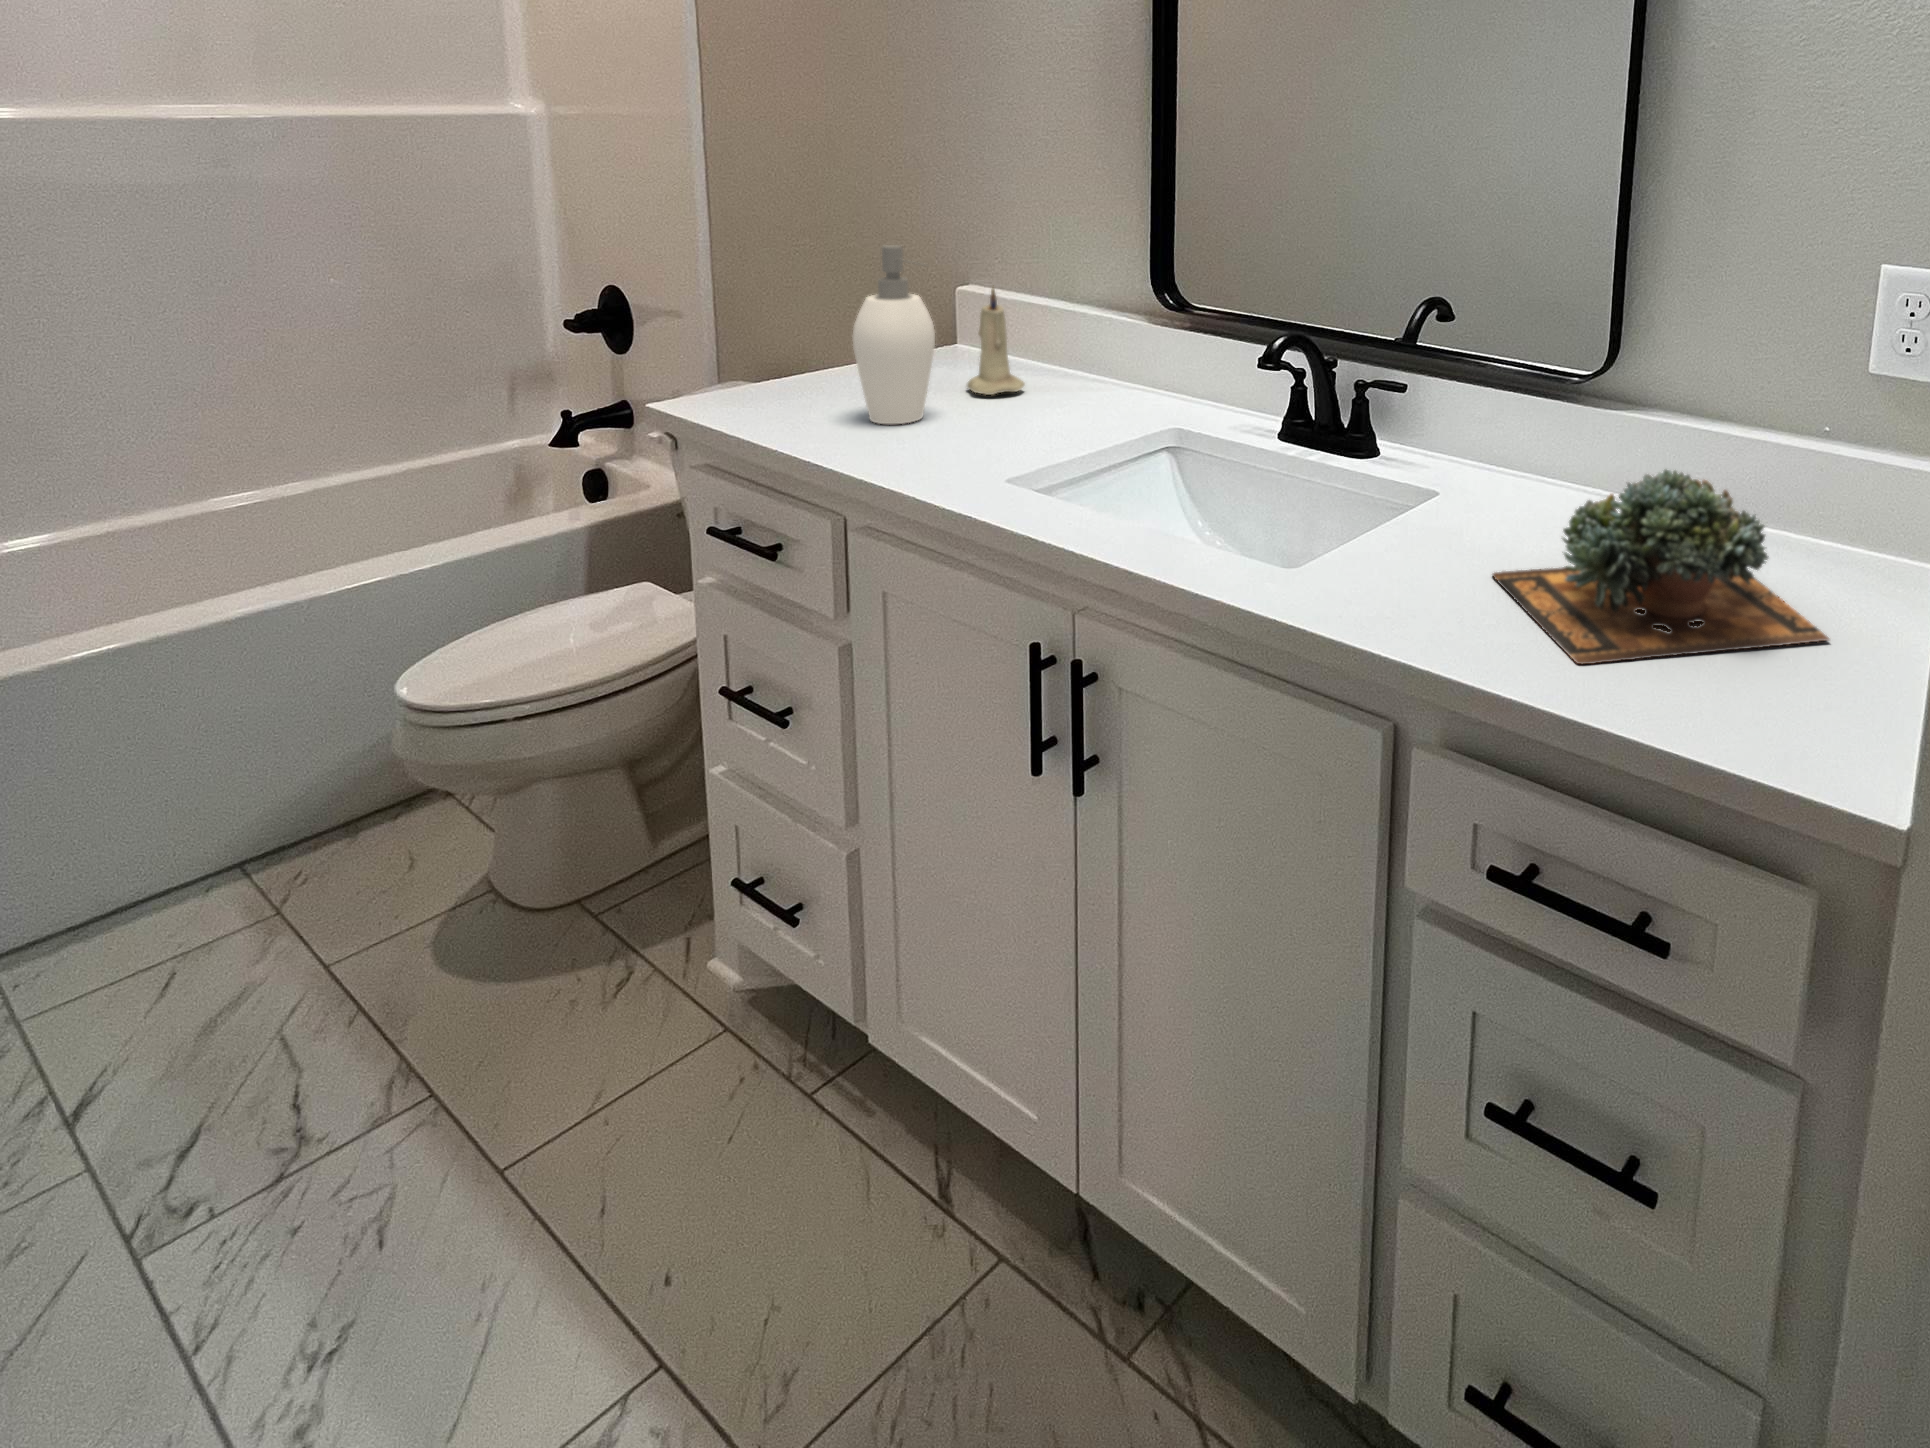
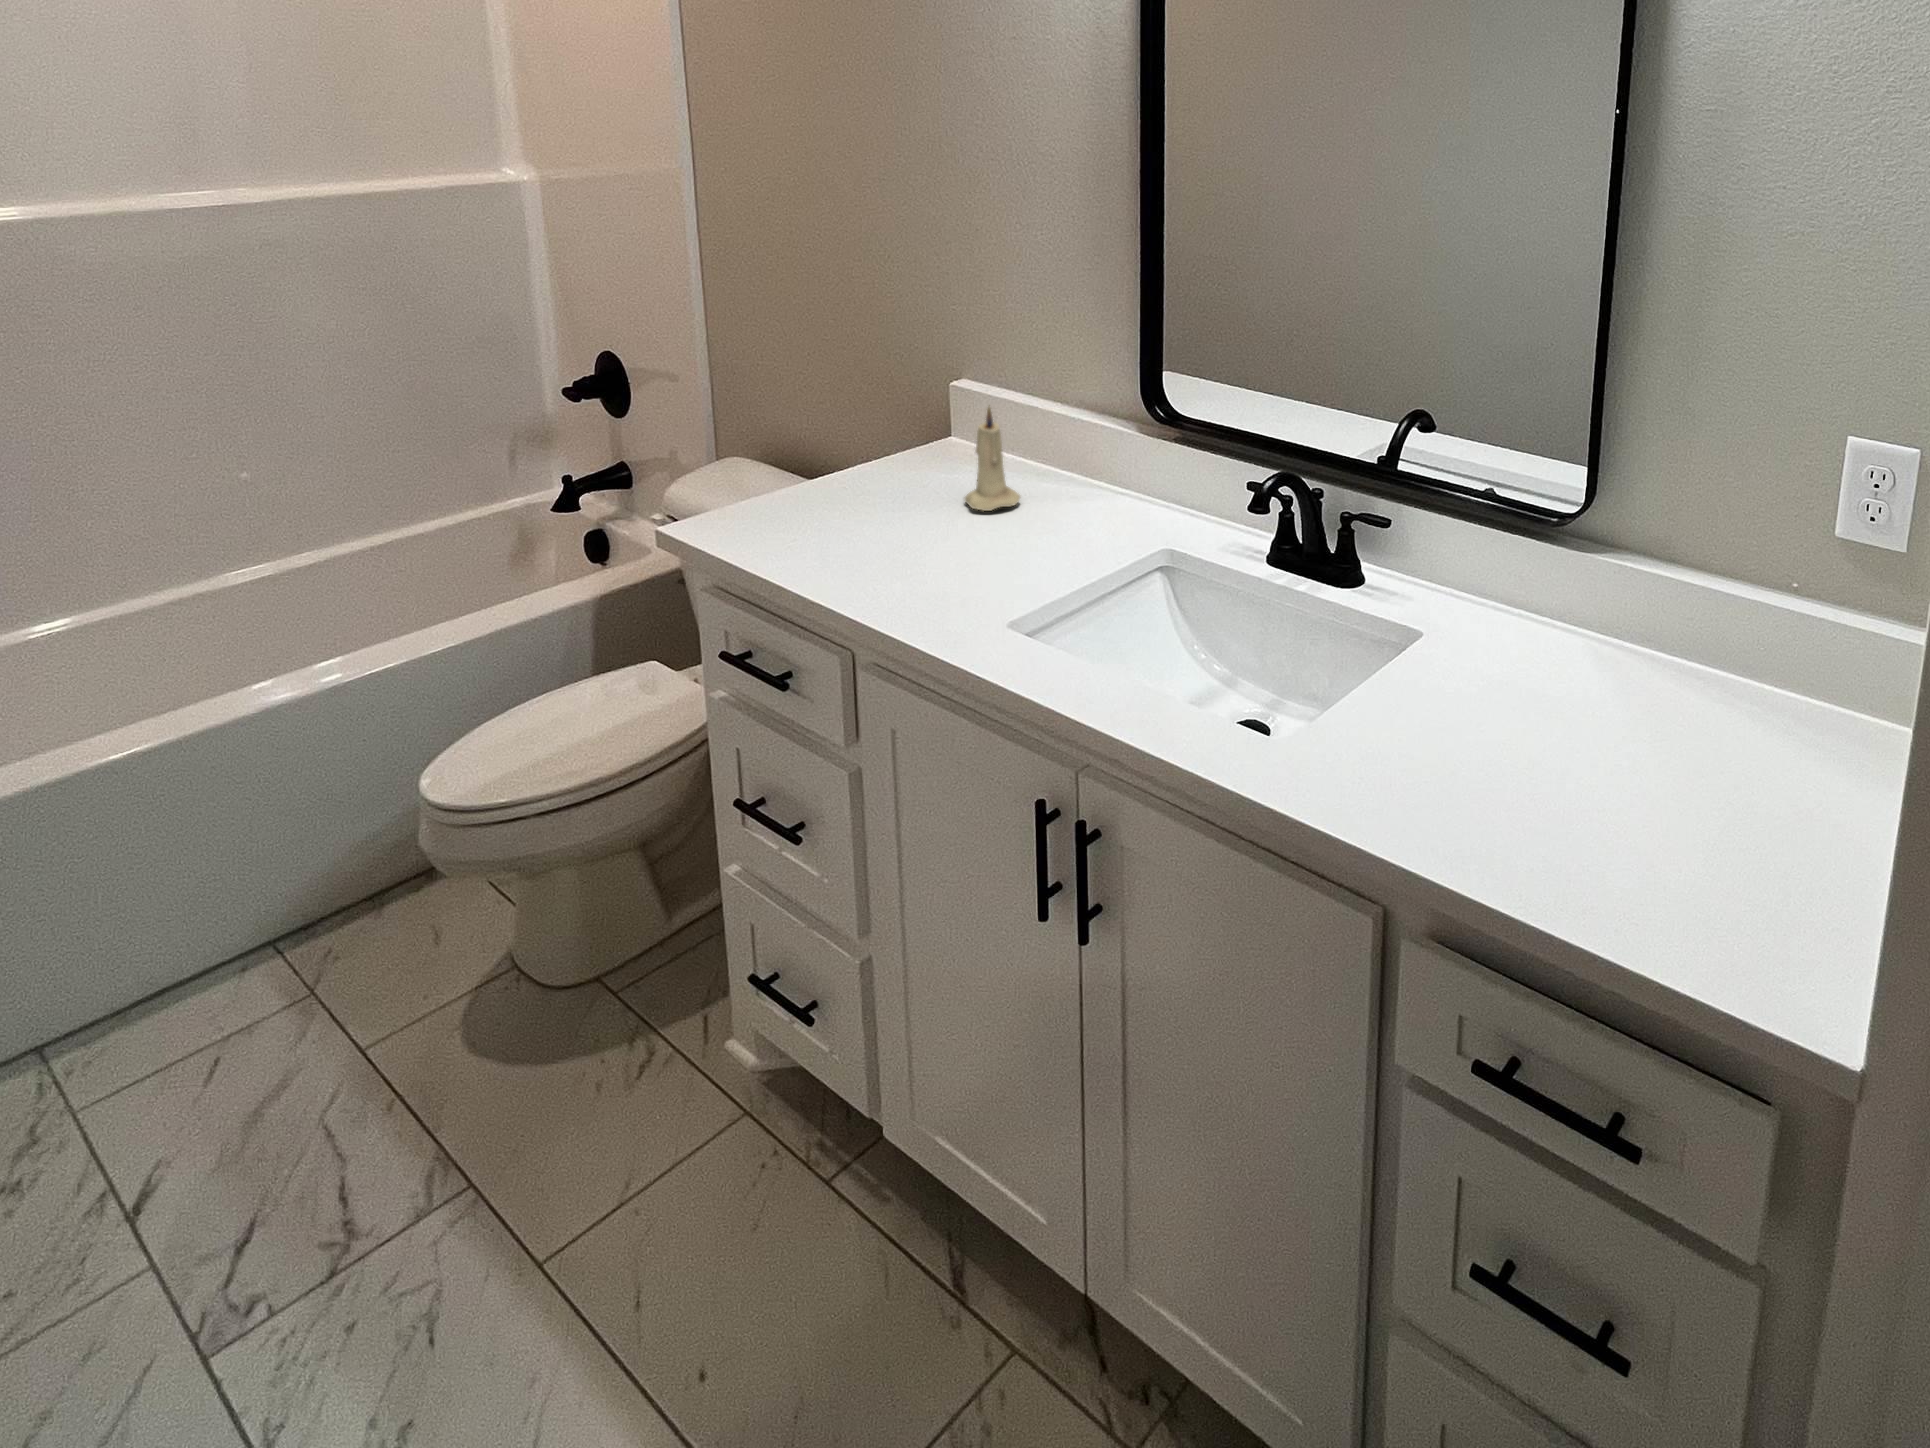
soap dispenser: present [853,245,935,424] -> none [857,383,936,555]
succulent plant: present [1492,469,1830,664] -> none [1475,659,1795,870]

